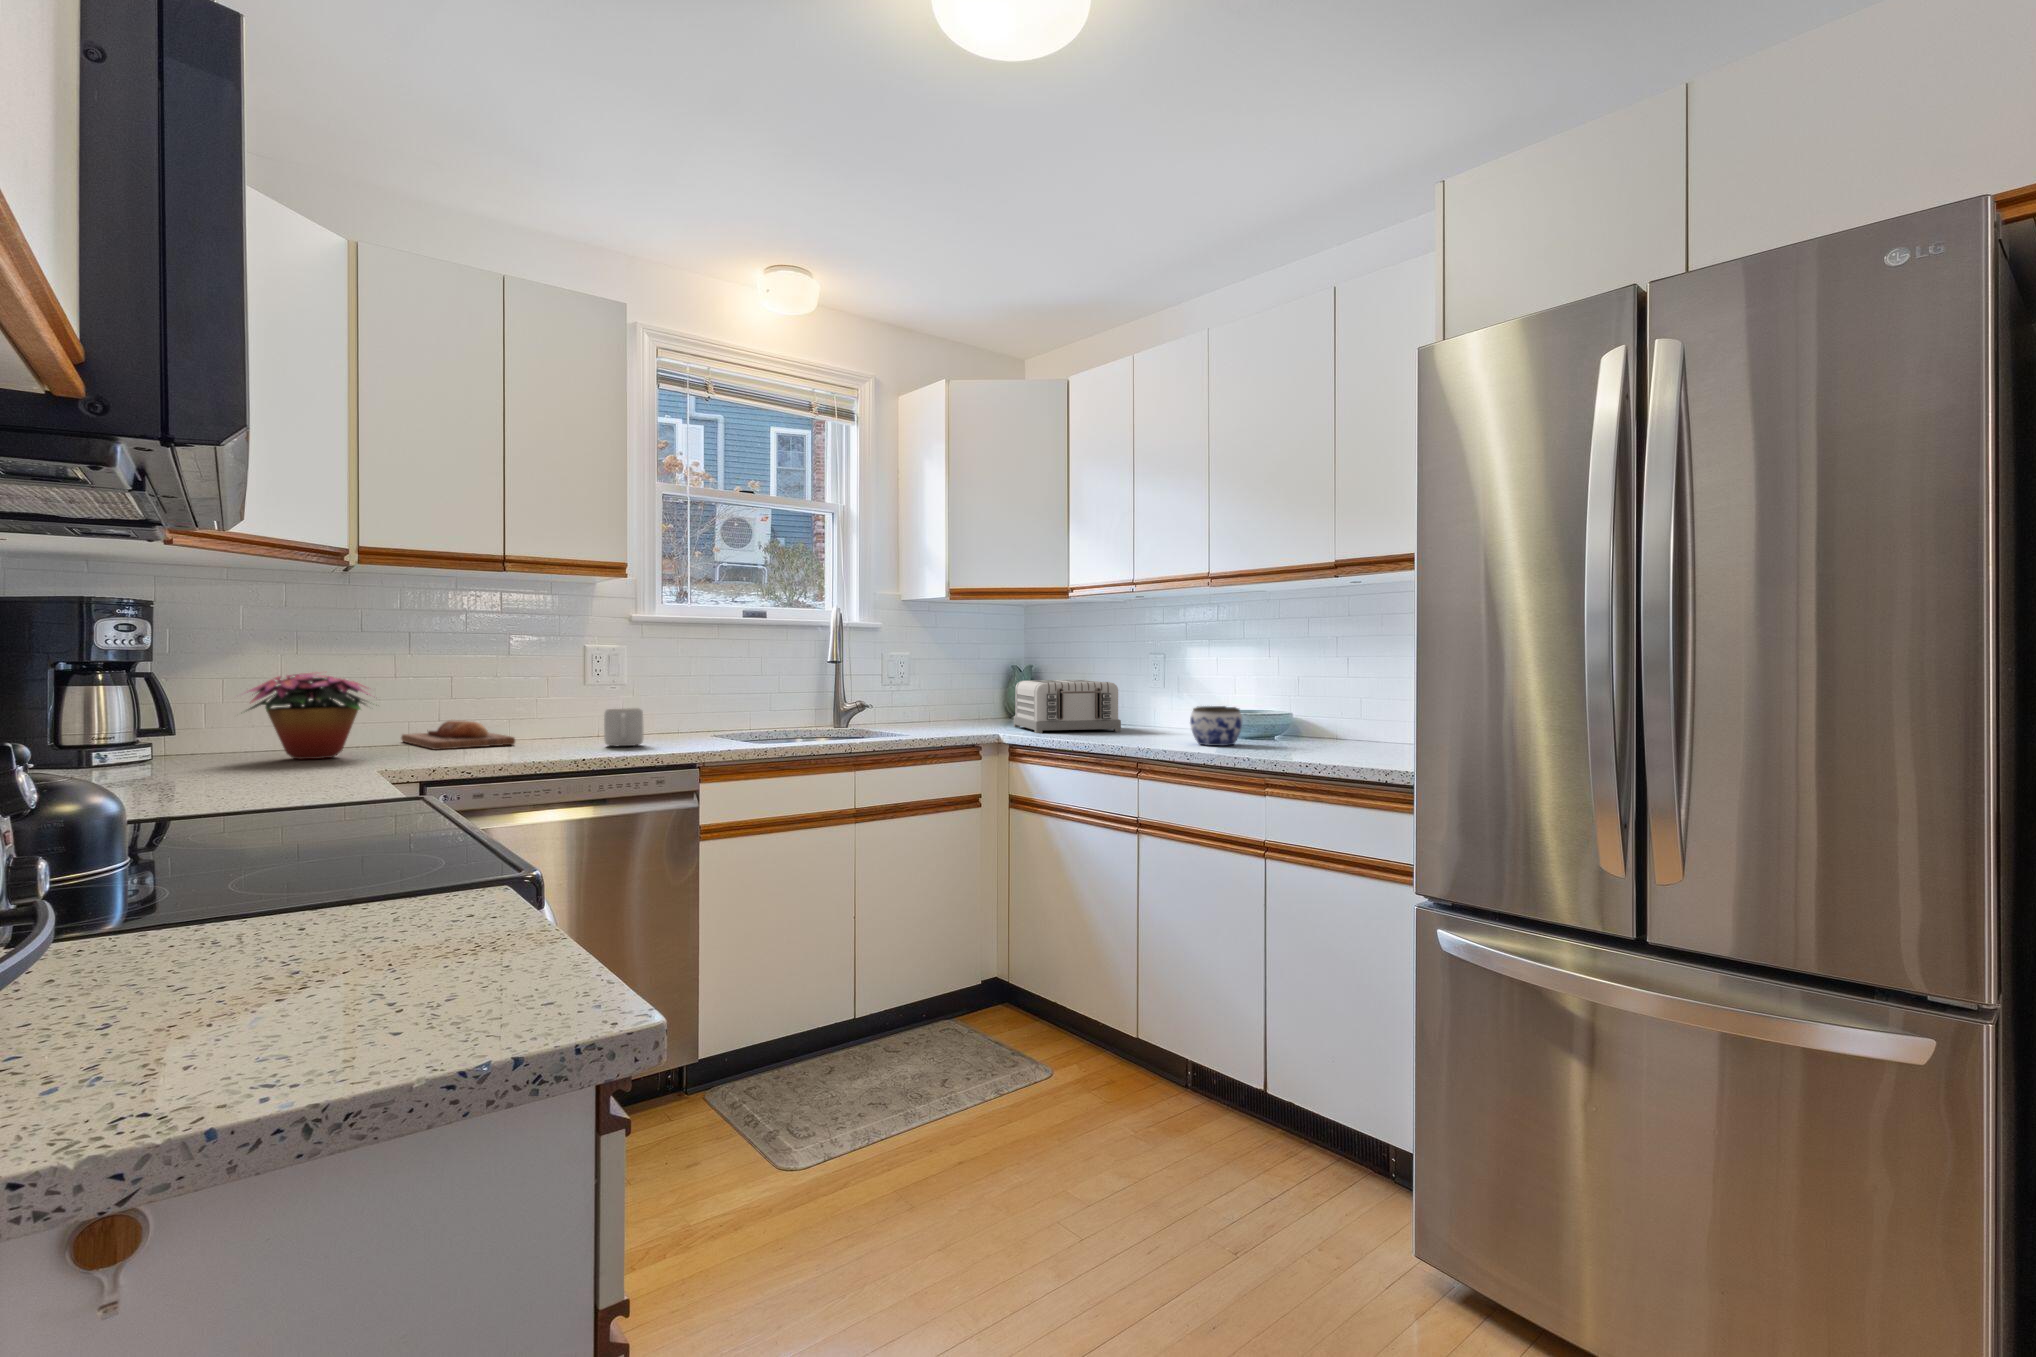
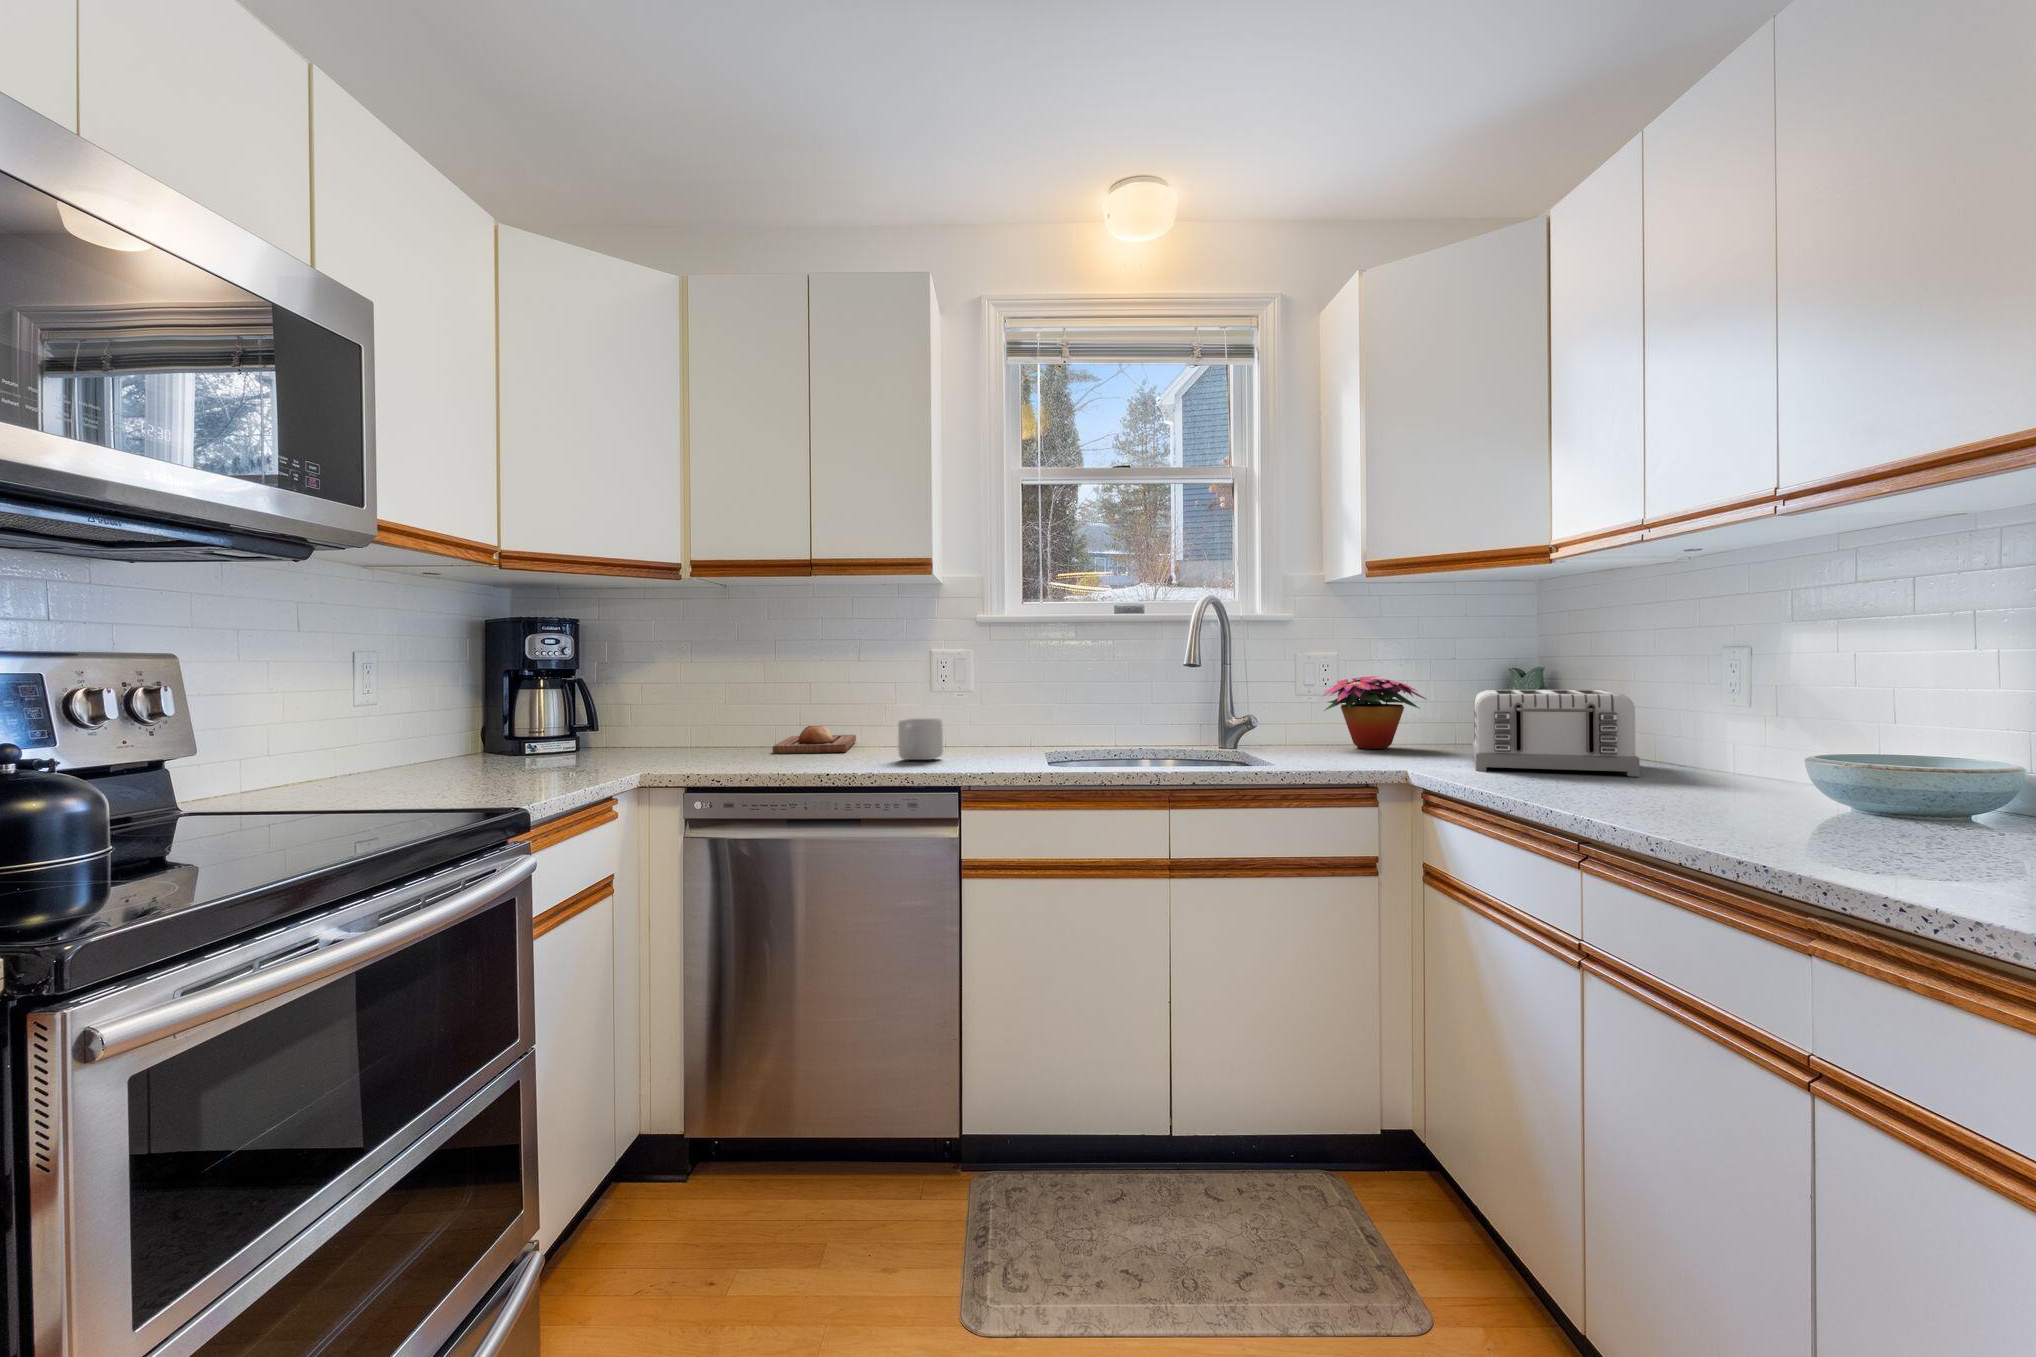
flower arrangement: present [247,673,368,759] -> present [1323,676,1426,749]
jar: present [1190,706,1242,746] -> none [1712,745,1842,827]

